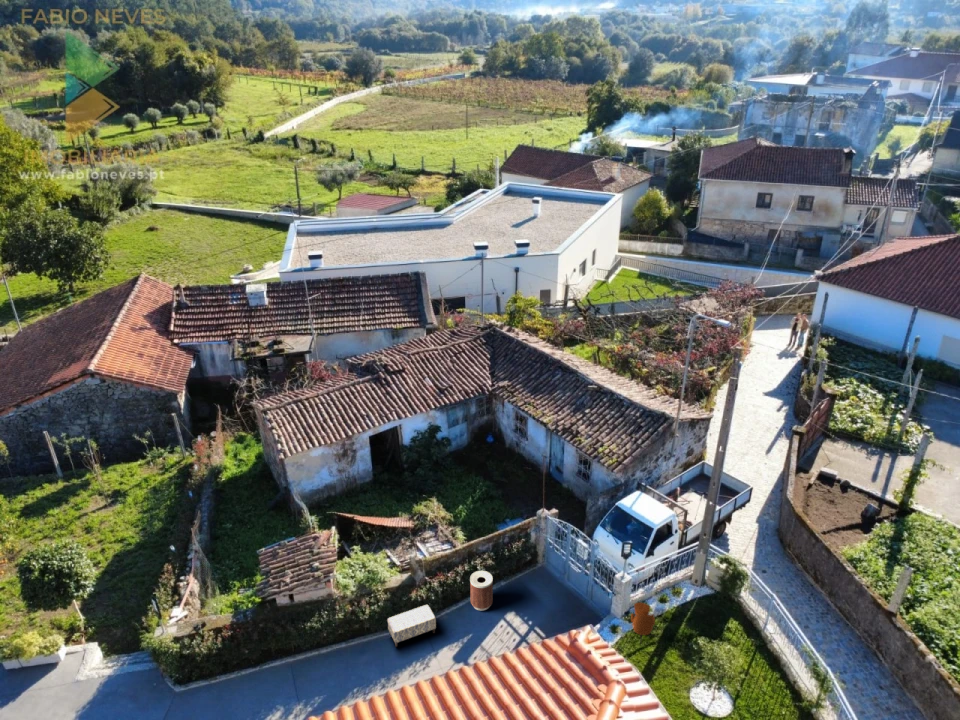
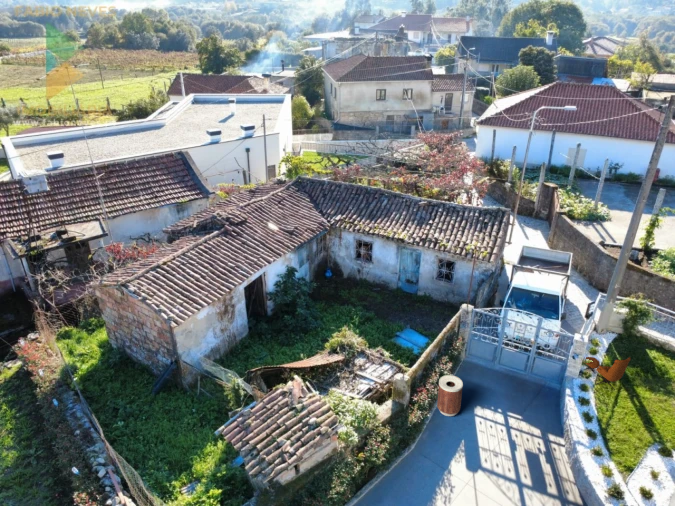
bench: present [387,605,436,647] -> none [392,426,437,481]

